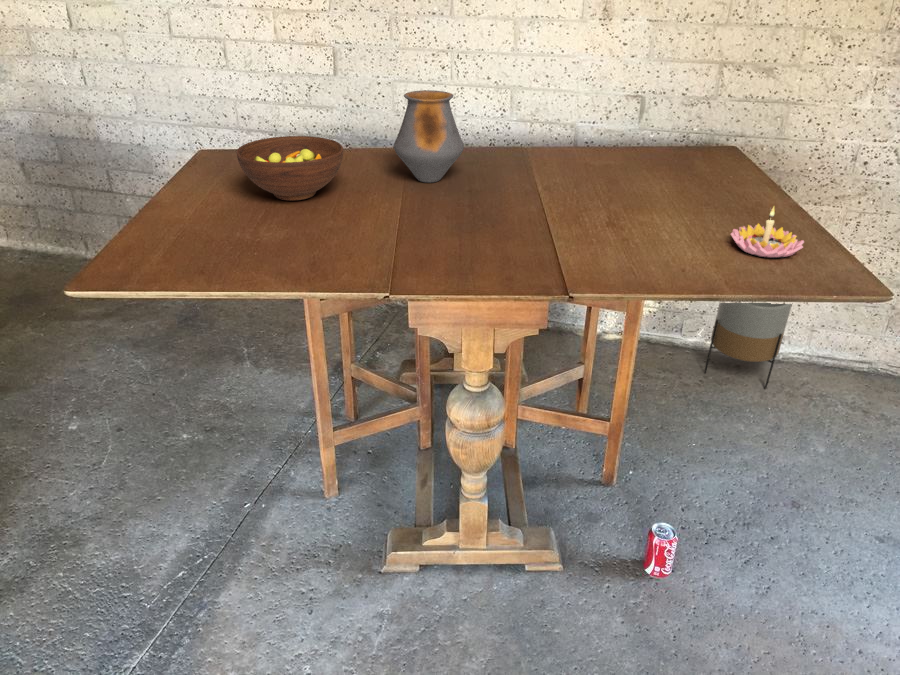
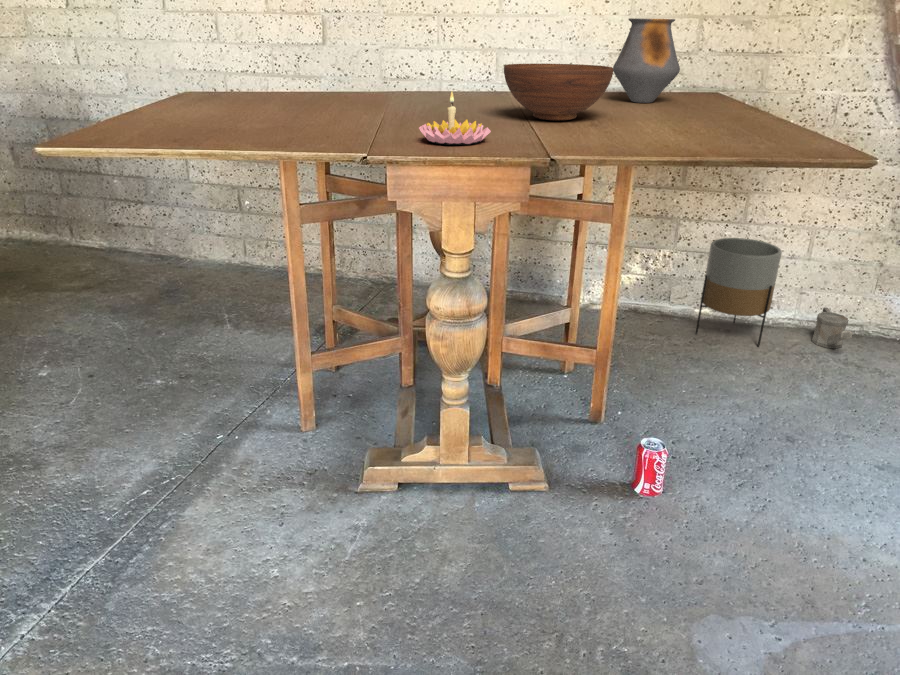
vase: present [394,90,464,183] -> present [613,18,680,103]
fruit bowl: present [236,136,343,200] -> present [504,64,613,120]
candle holder: present [731,207,804,258] -> present [419,92,491,145]
watering can: none [817,347,859,391] -> present [811,307,853,348]

